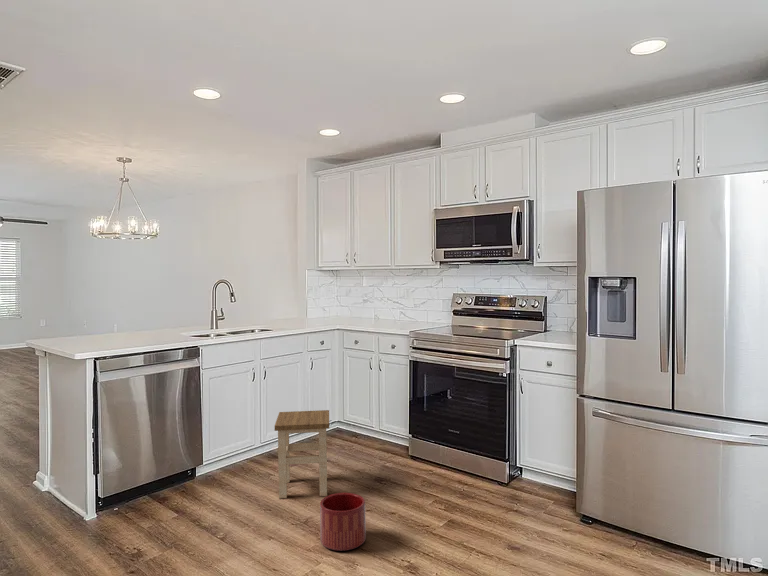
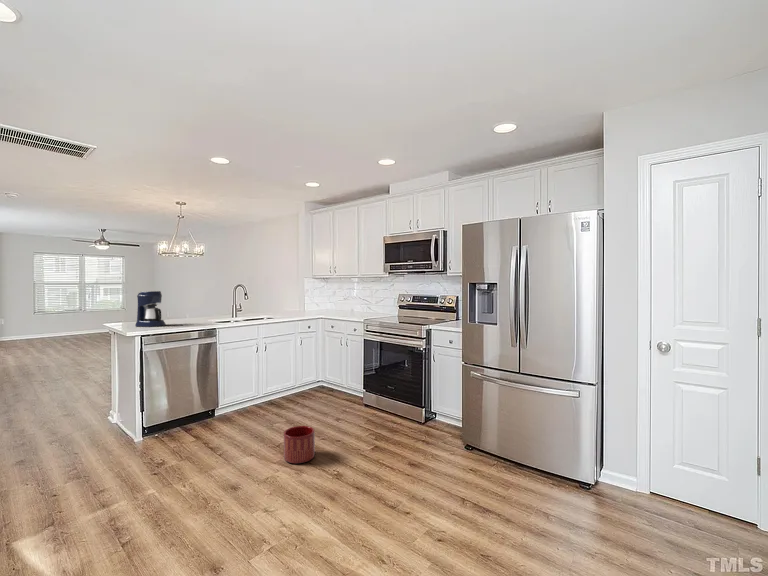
coffee maker: none [76,293,121,346] -> present [135,291,166,327]
stool: present [275,410,329,498] -> none [263,372,305,431]

